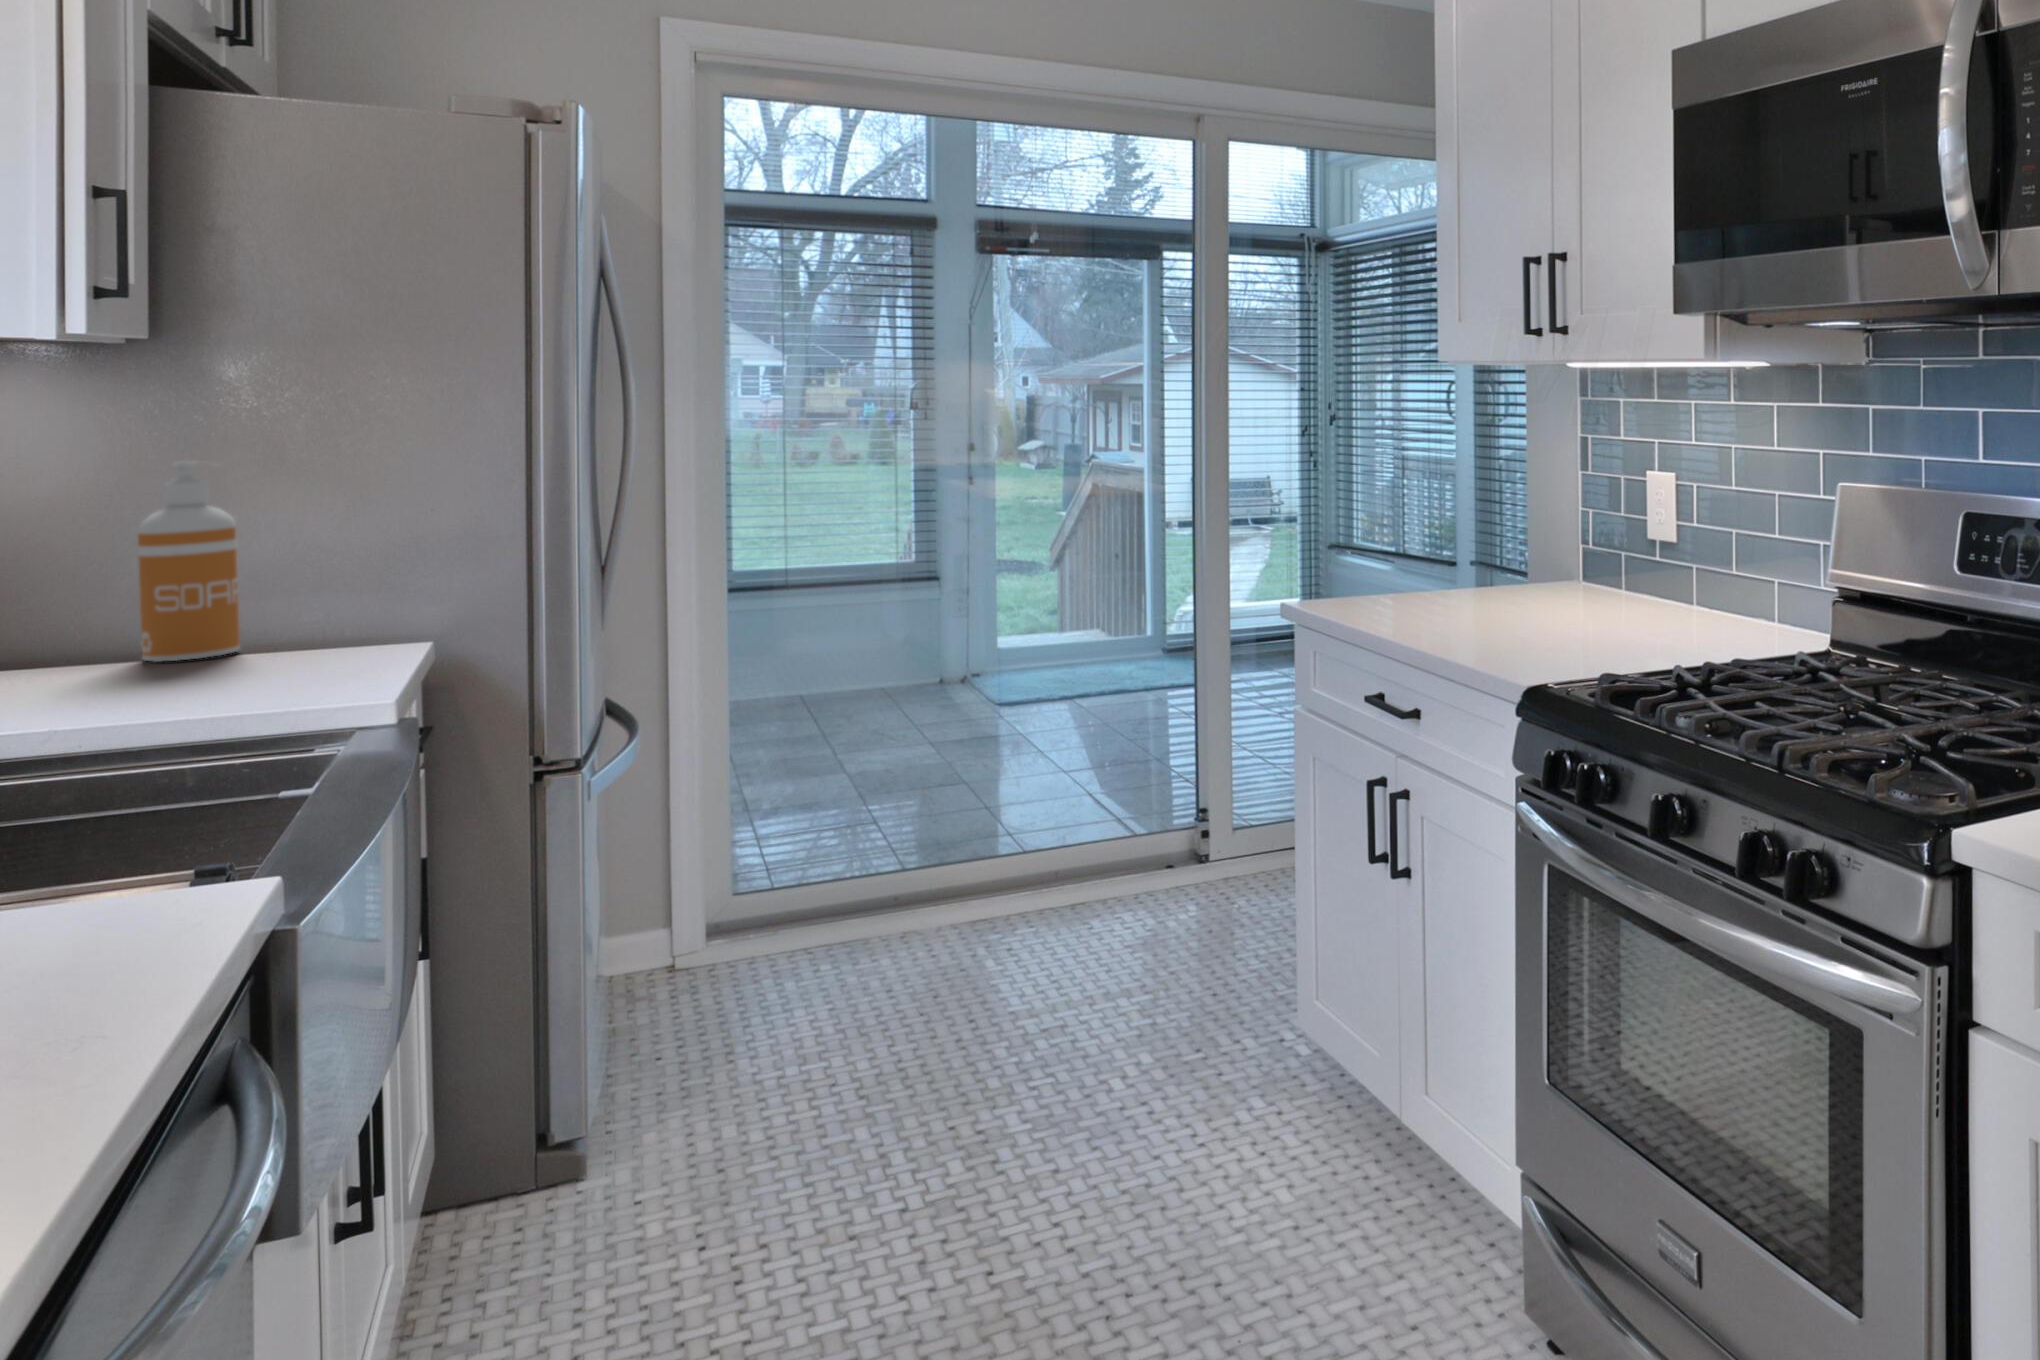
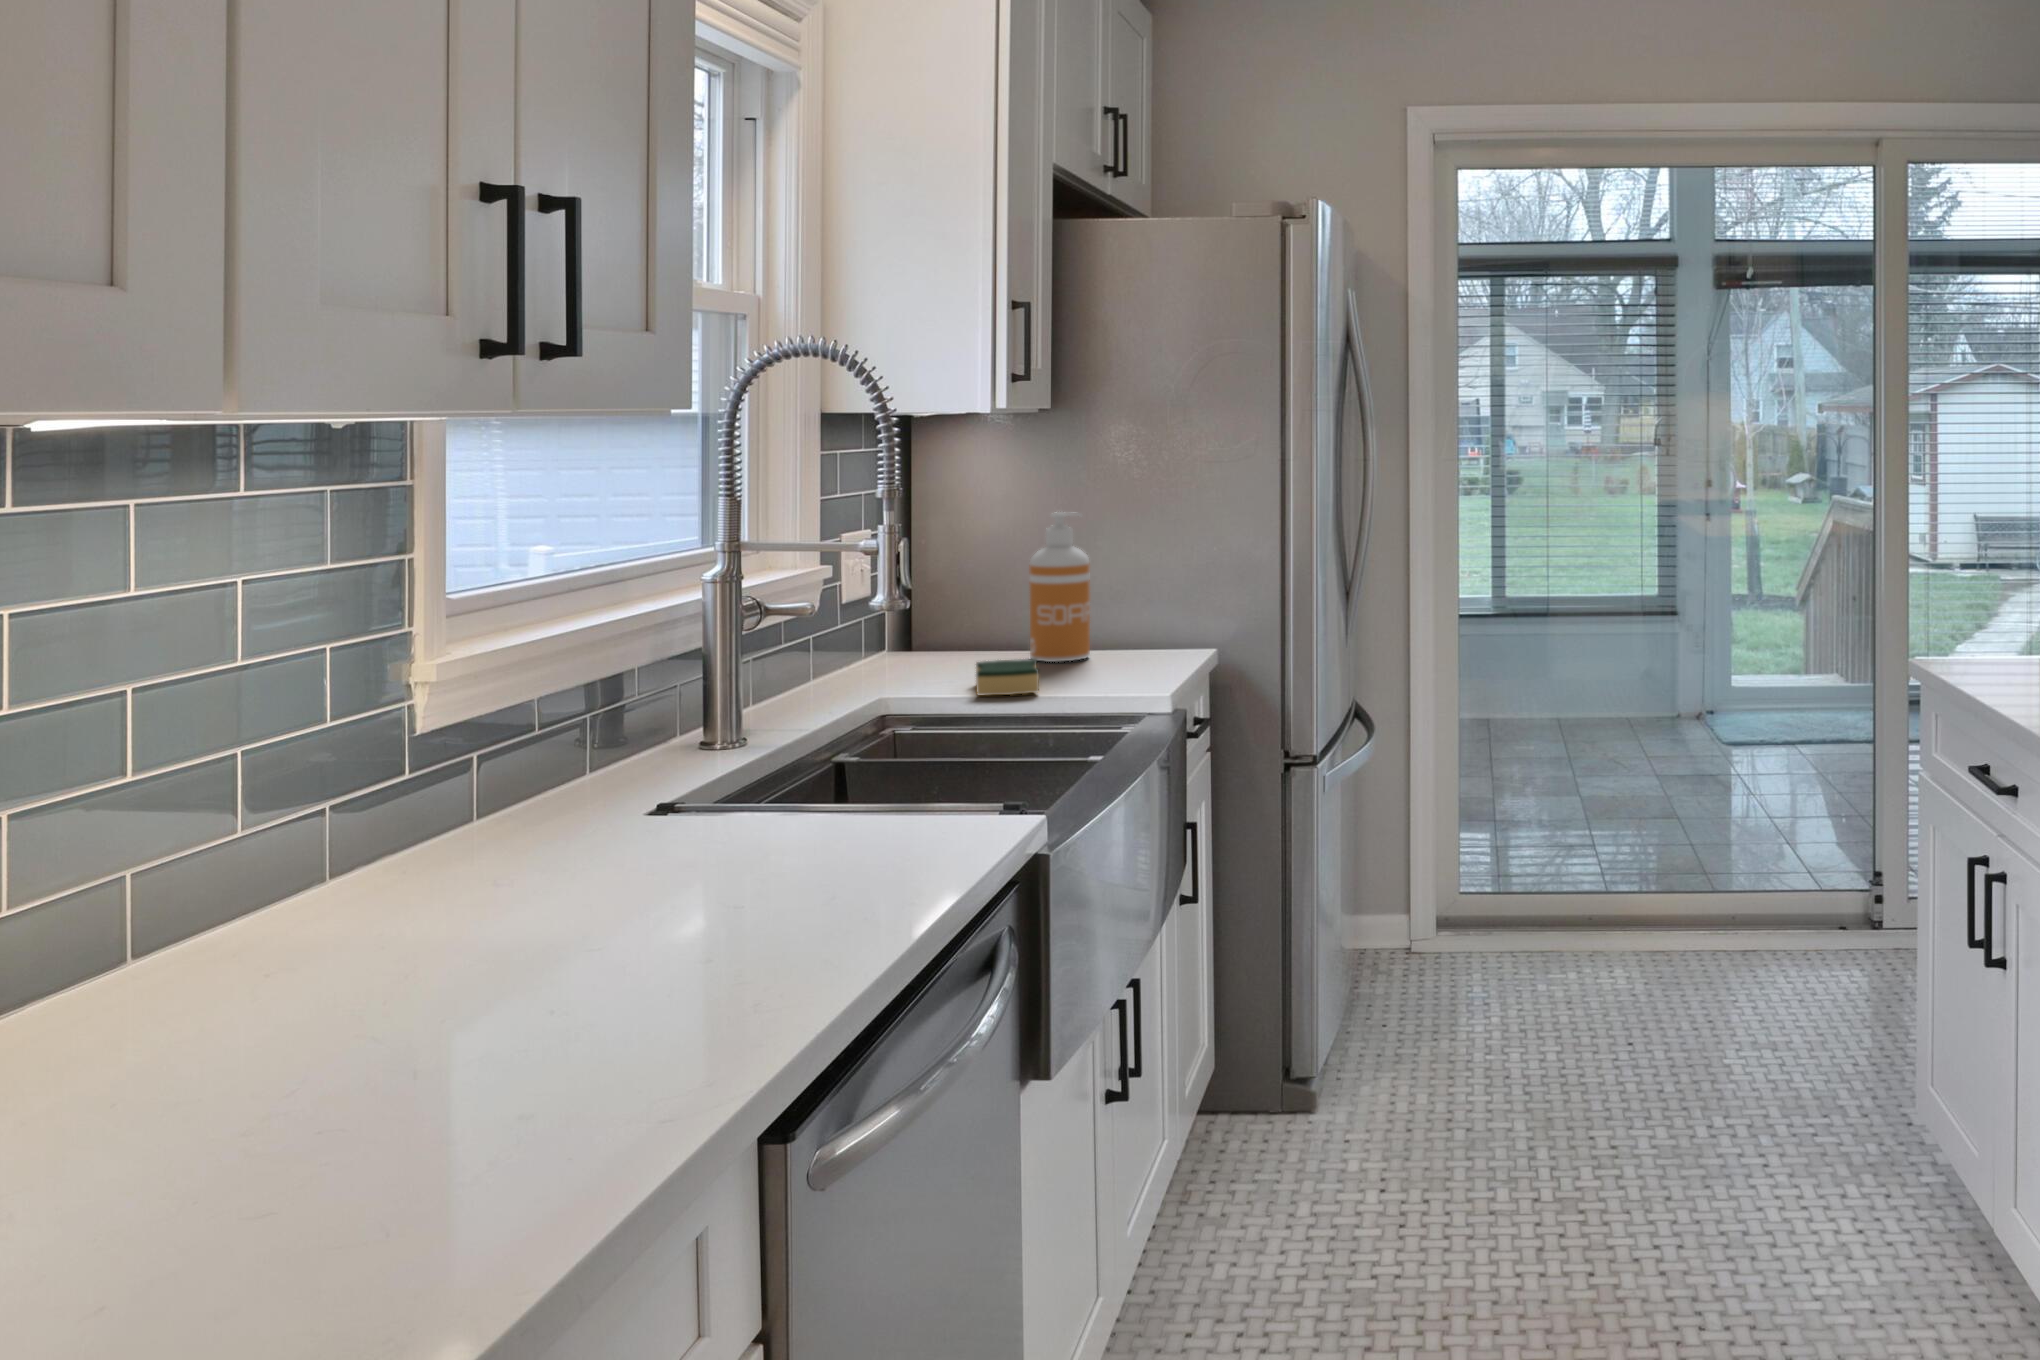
sponge: none [62,652,178,706] -> present [976,659,1039,695]

